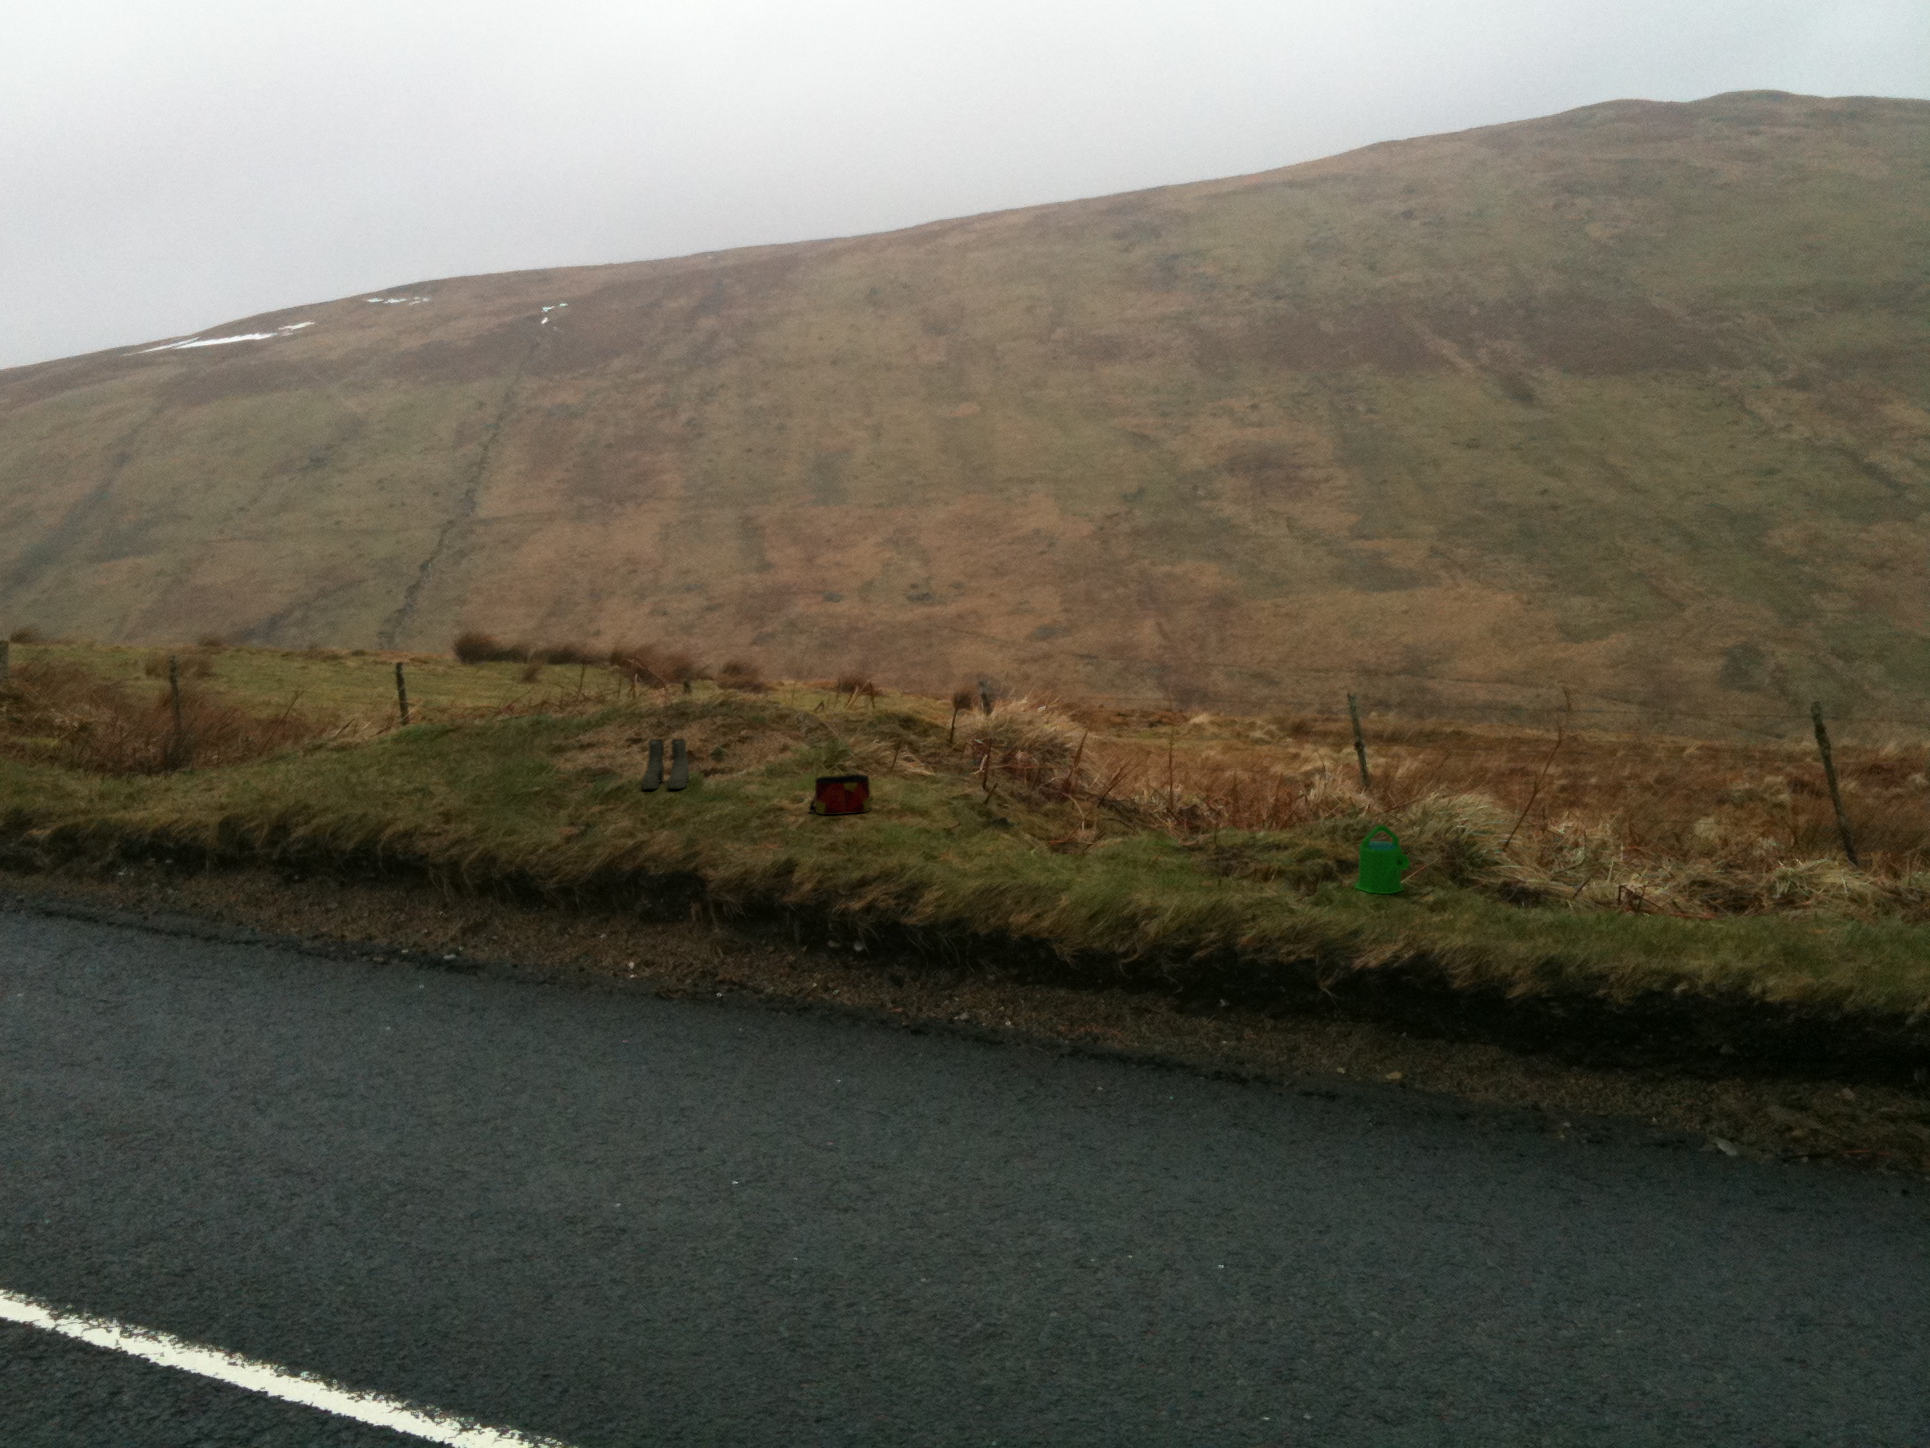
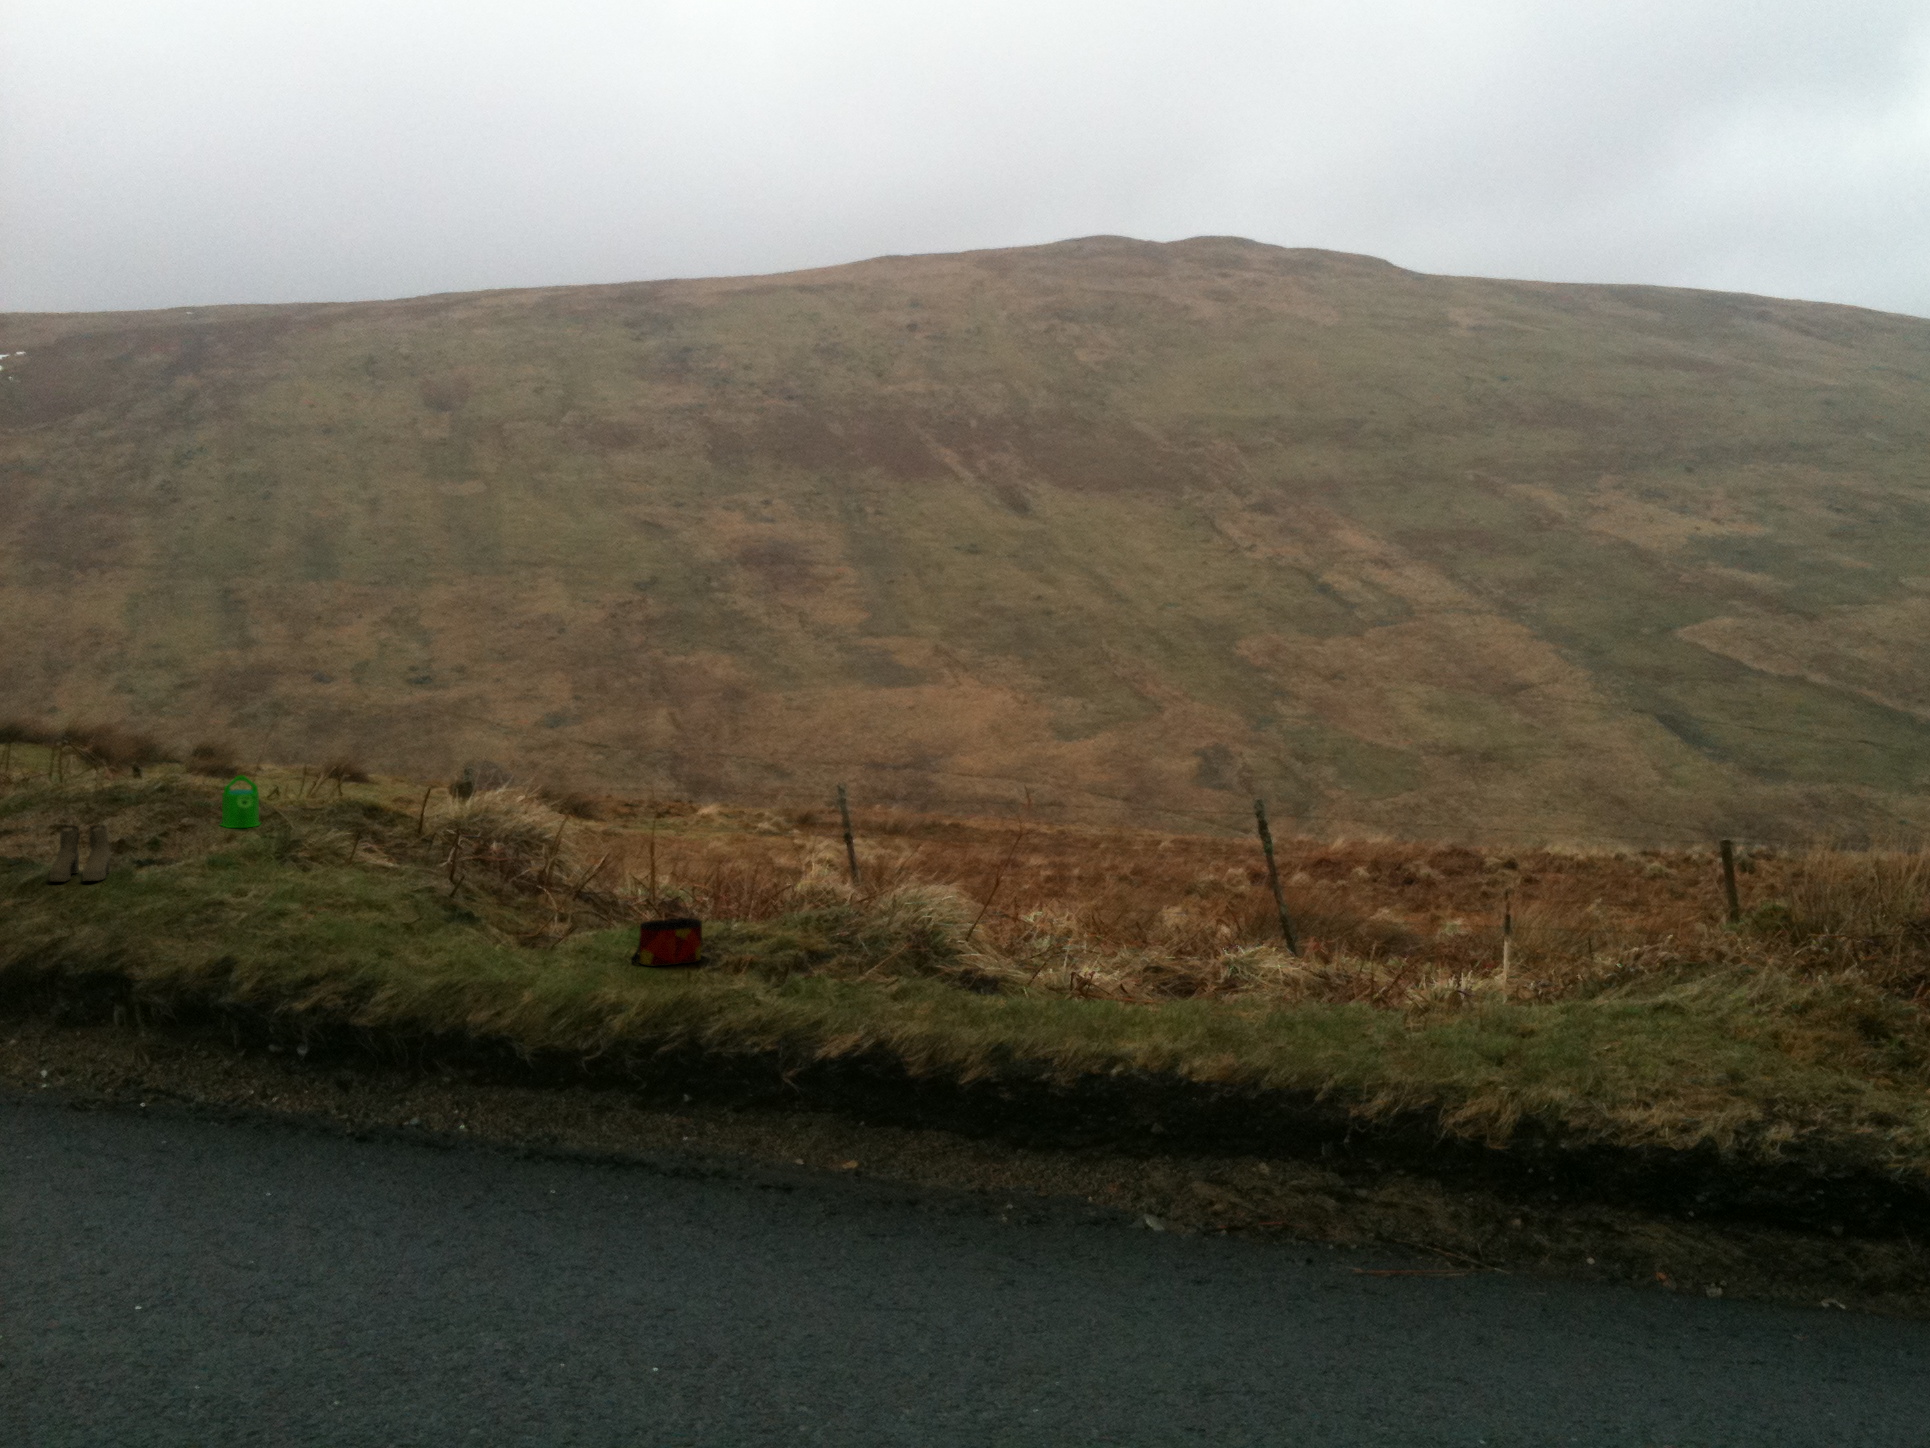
bag: present [808,774,872,815] -> present [631,918,703,967]
watering can: present [1355,825,1410,894] -> present [221,775,260,828]

